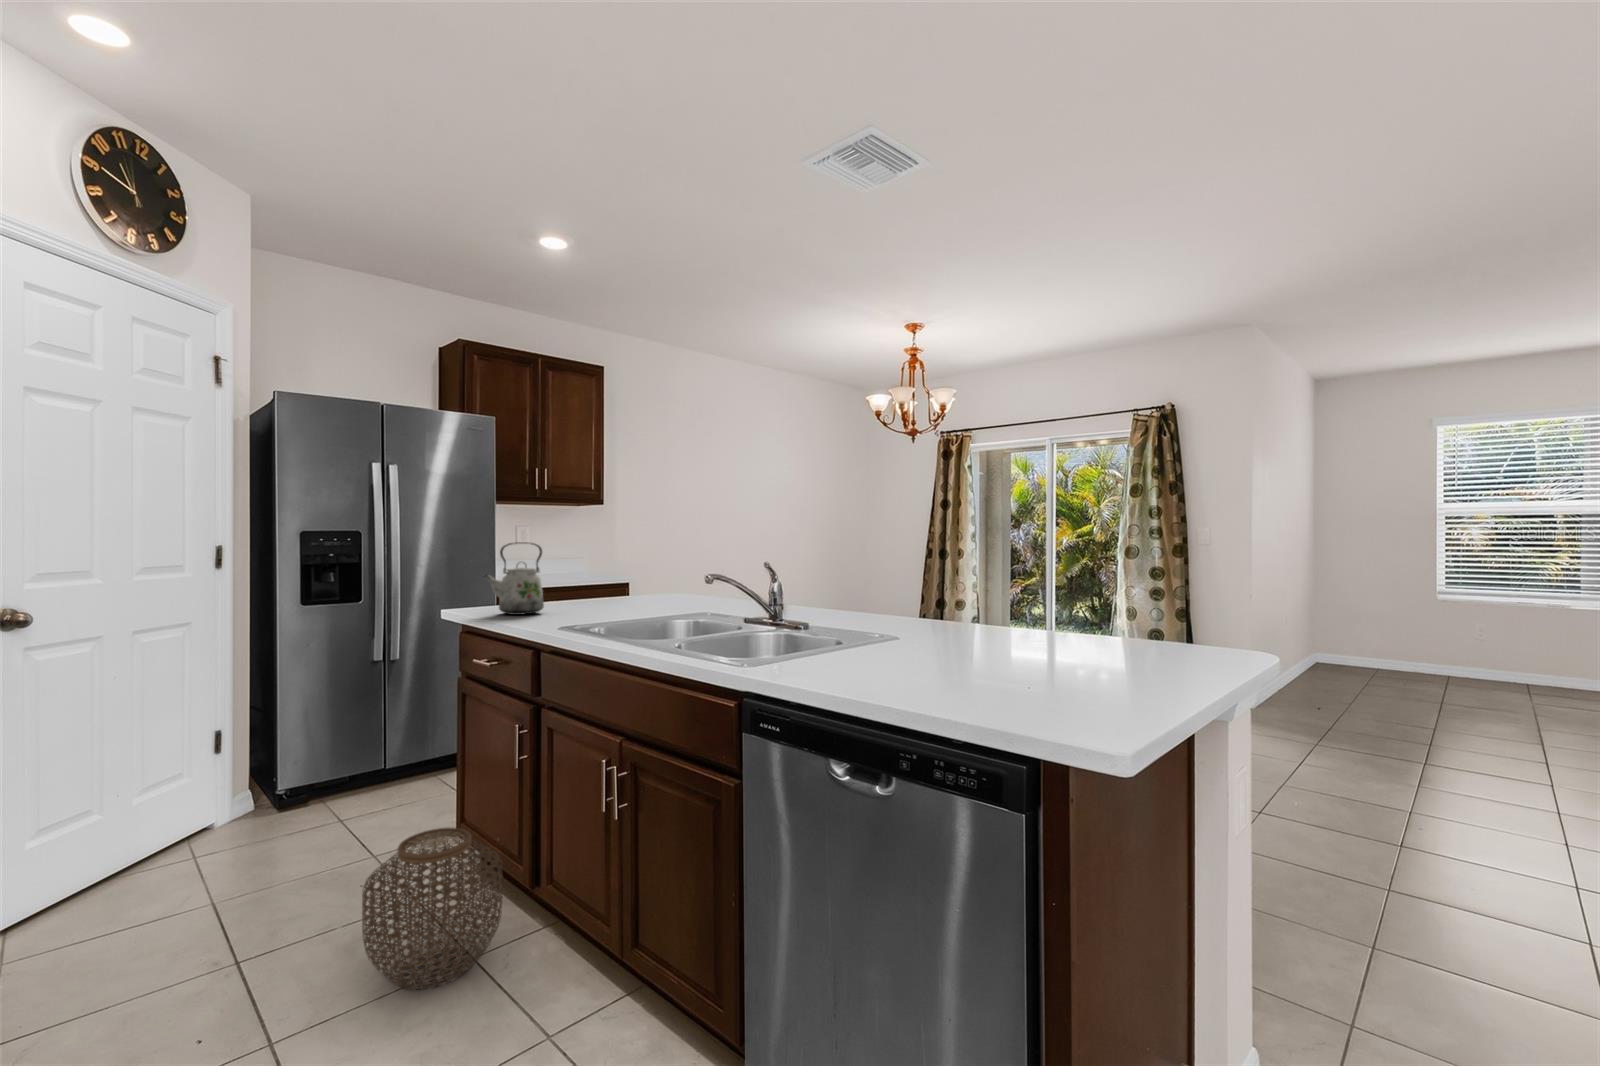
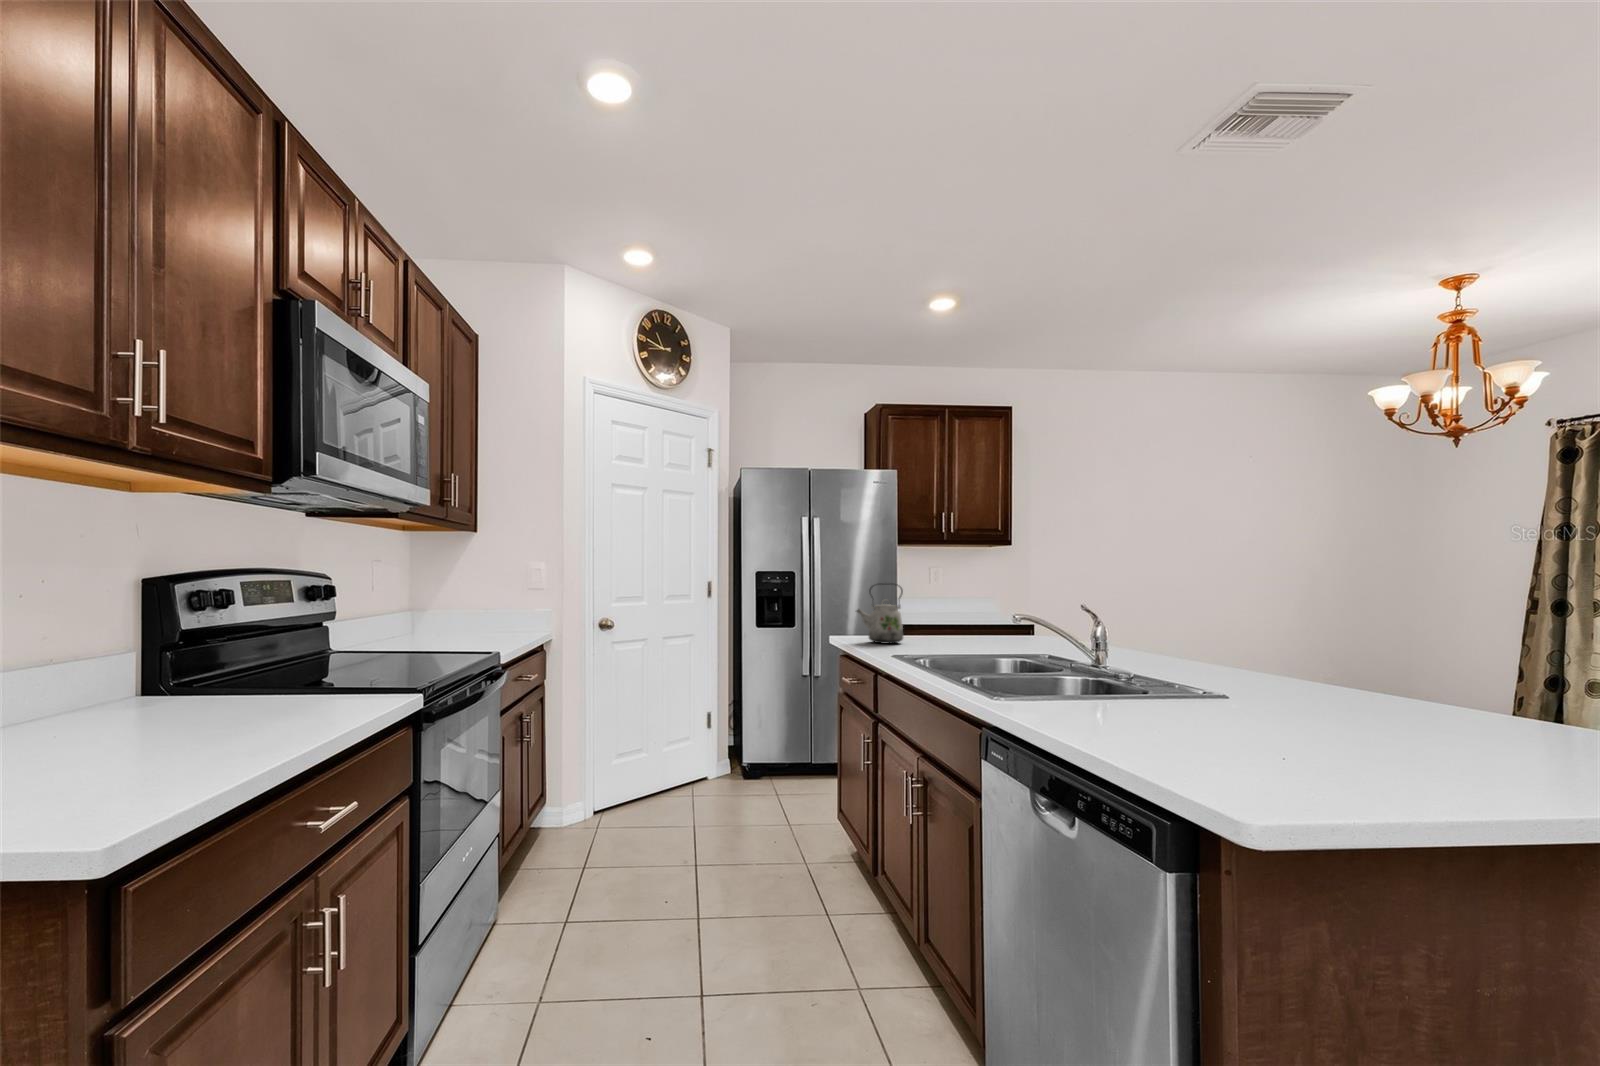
woven basket: present [362,828,503,989] -> none [755,802,850,919]

